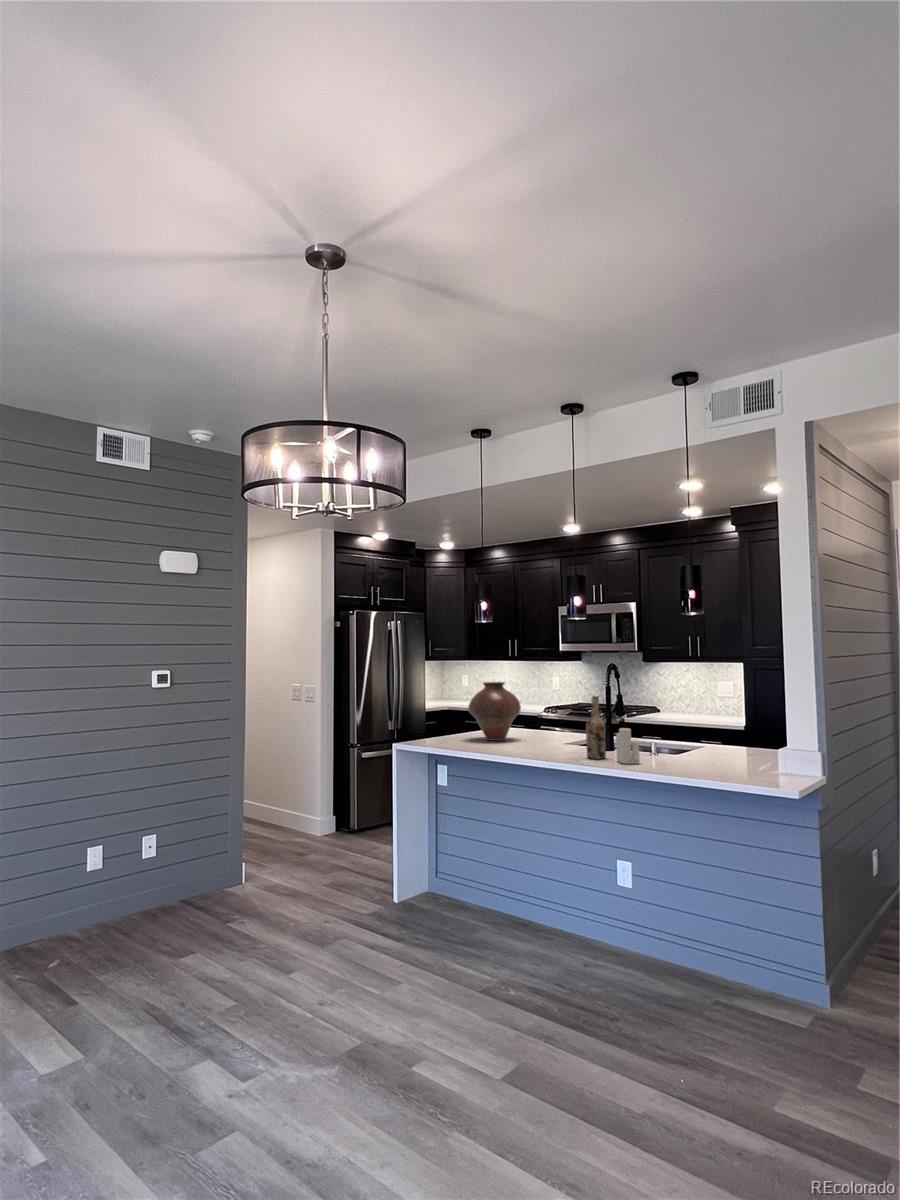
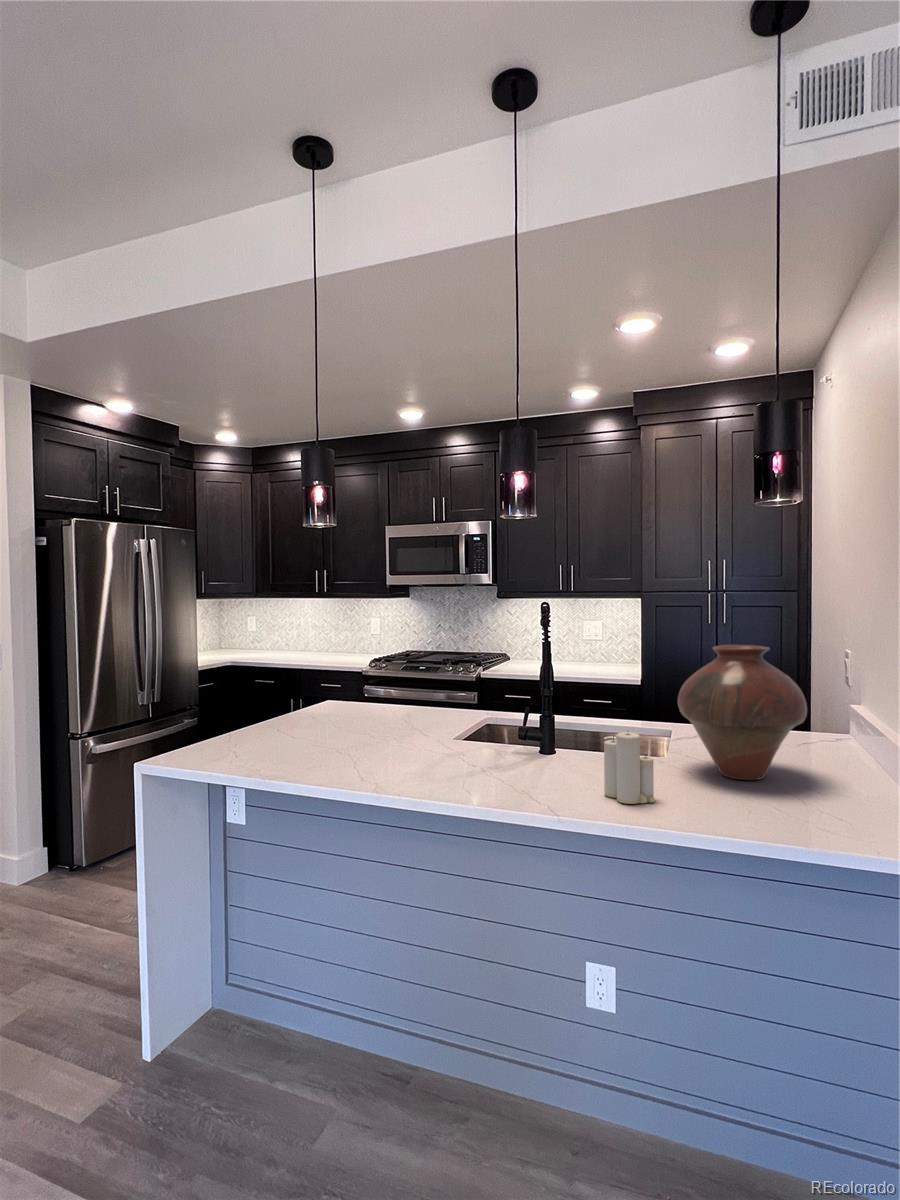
vase: present [468,682,521,741] -> present [678,645,807,780]
wine bottle: present [586,696,606,759] -> none [536,668,572,790]

